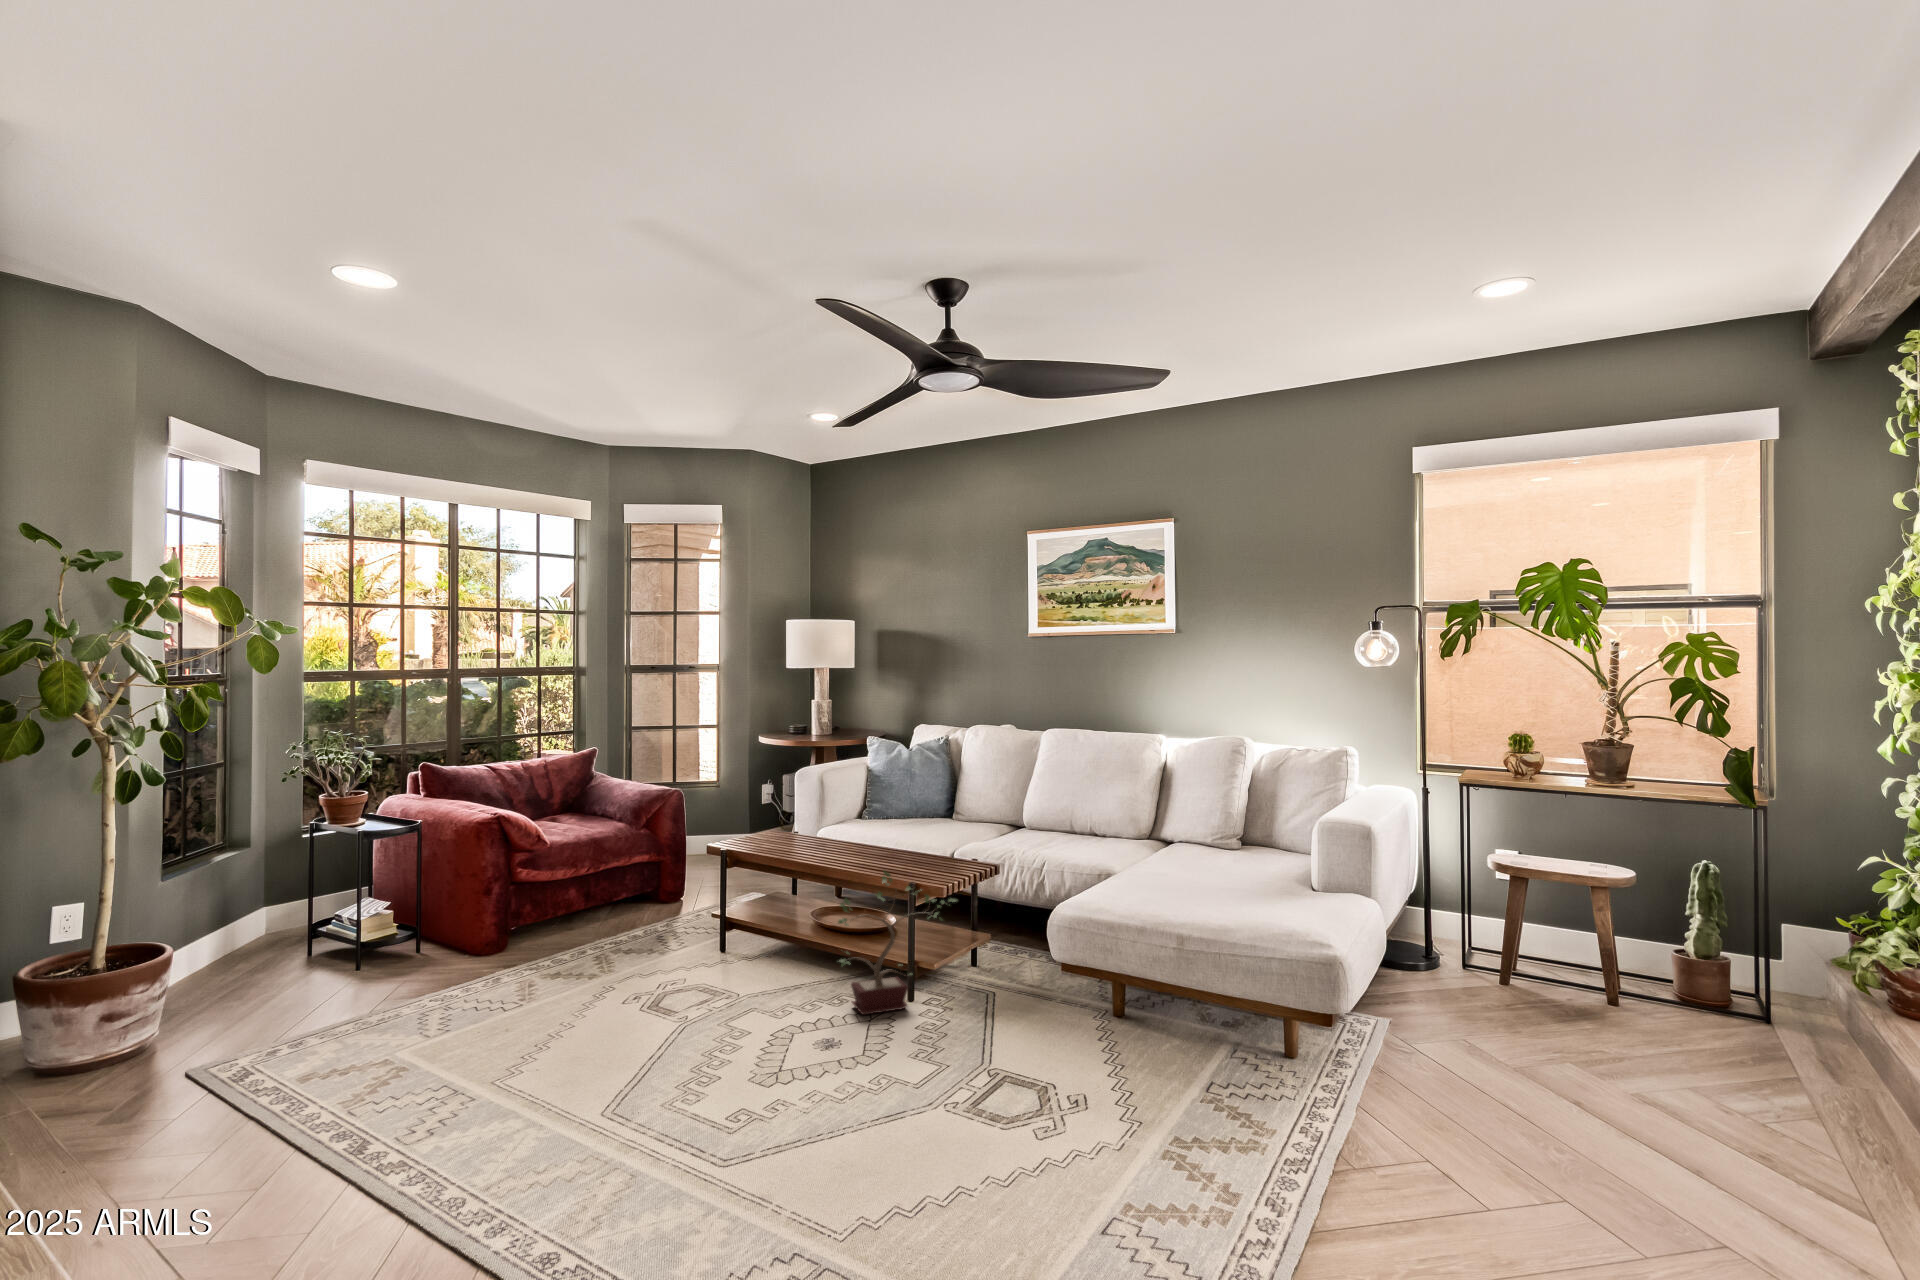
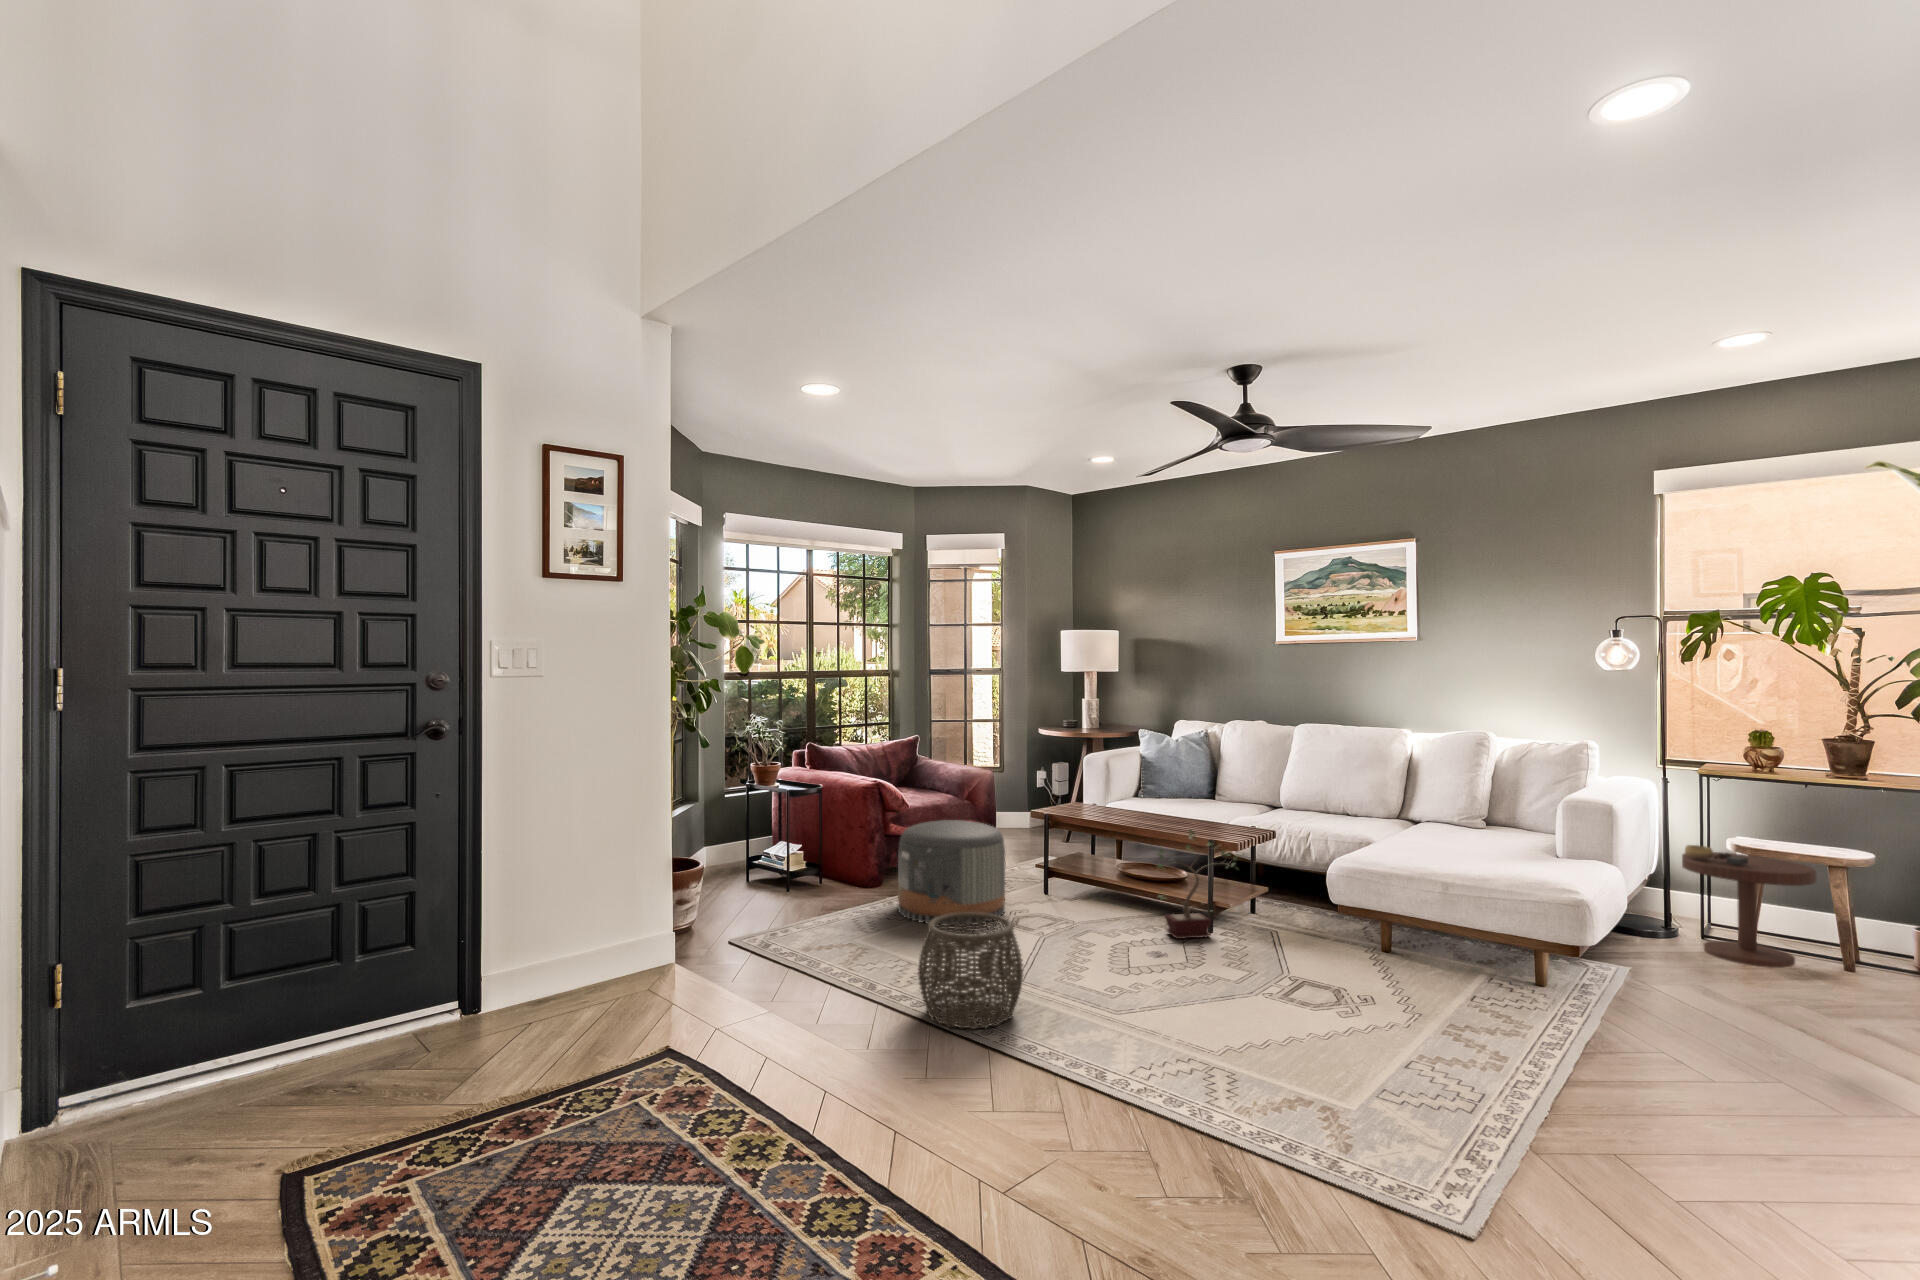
pouf: none [502,865,656,1013] -> present [898,820,1005,924]
side table: none [1449,887,1601,1140] -> present [1682,845,1816,968]
woven basket: none [400,1026,580,1225] -> present [918,912,1023,1029]

